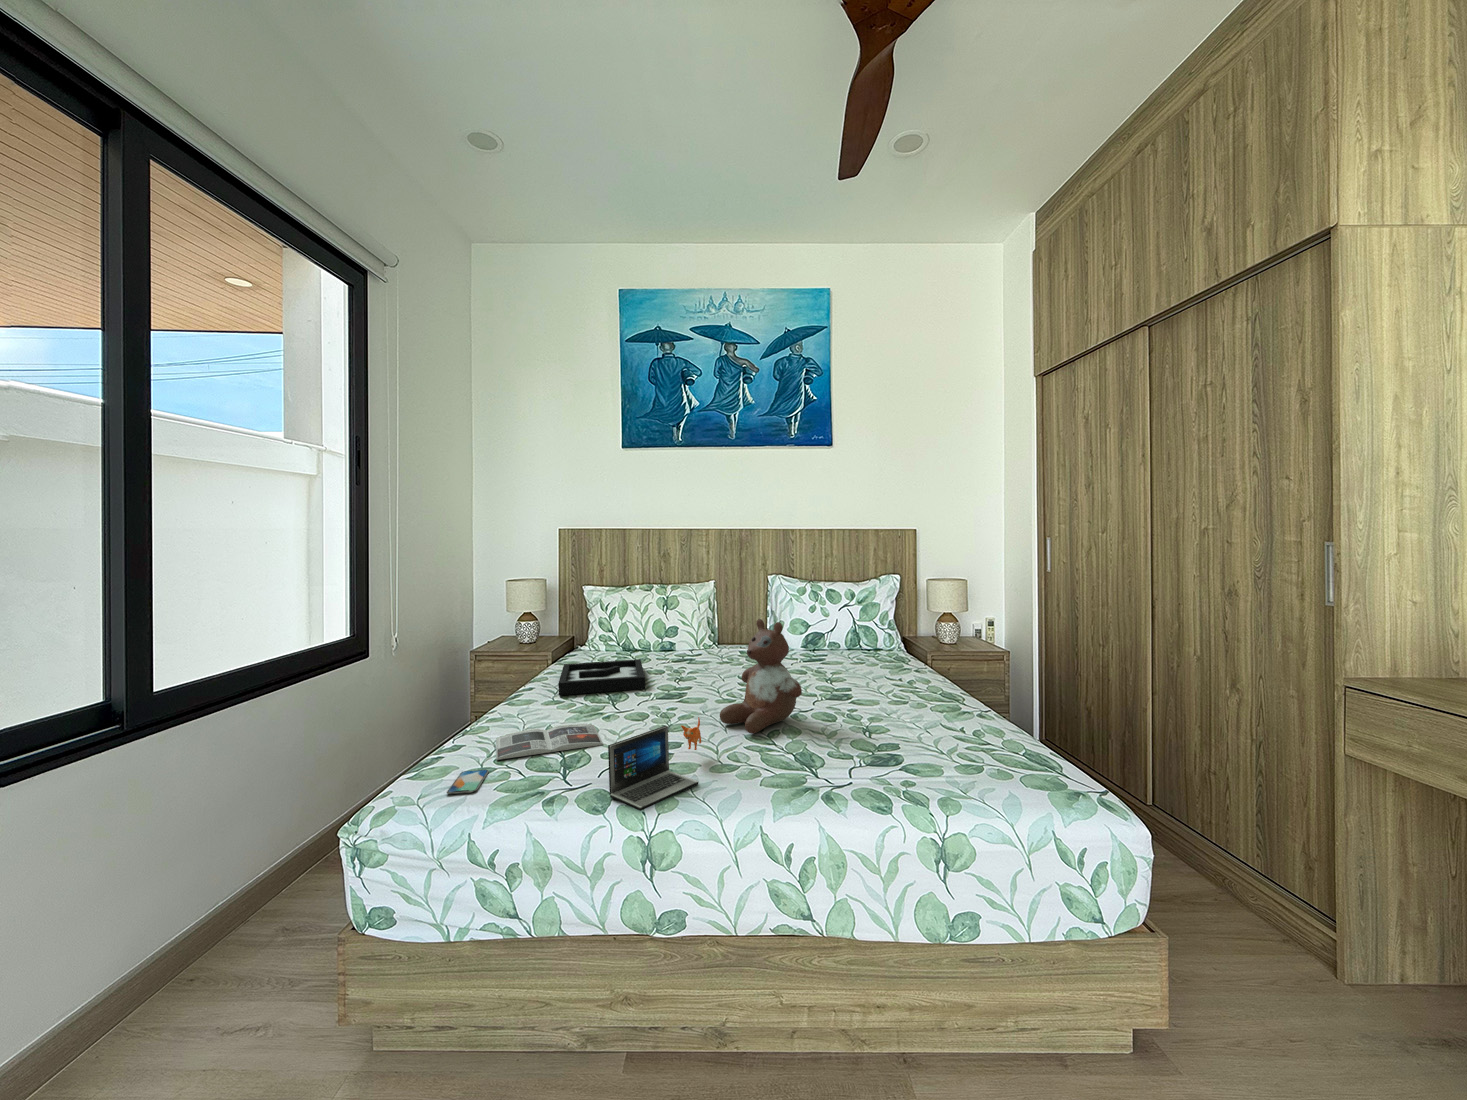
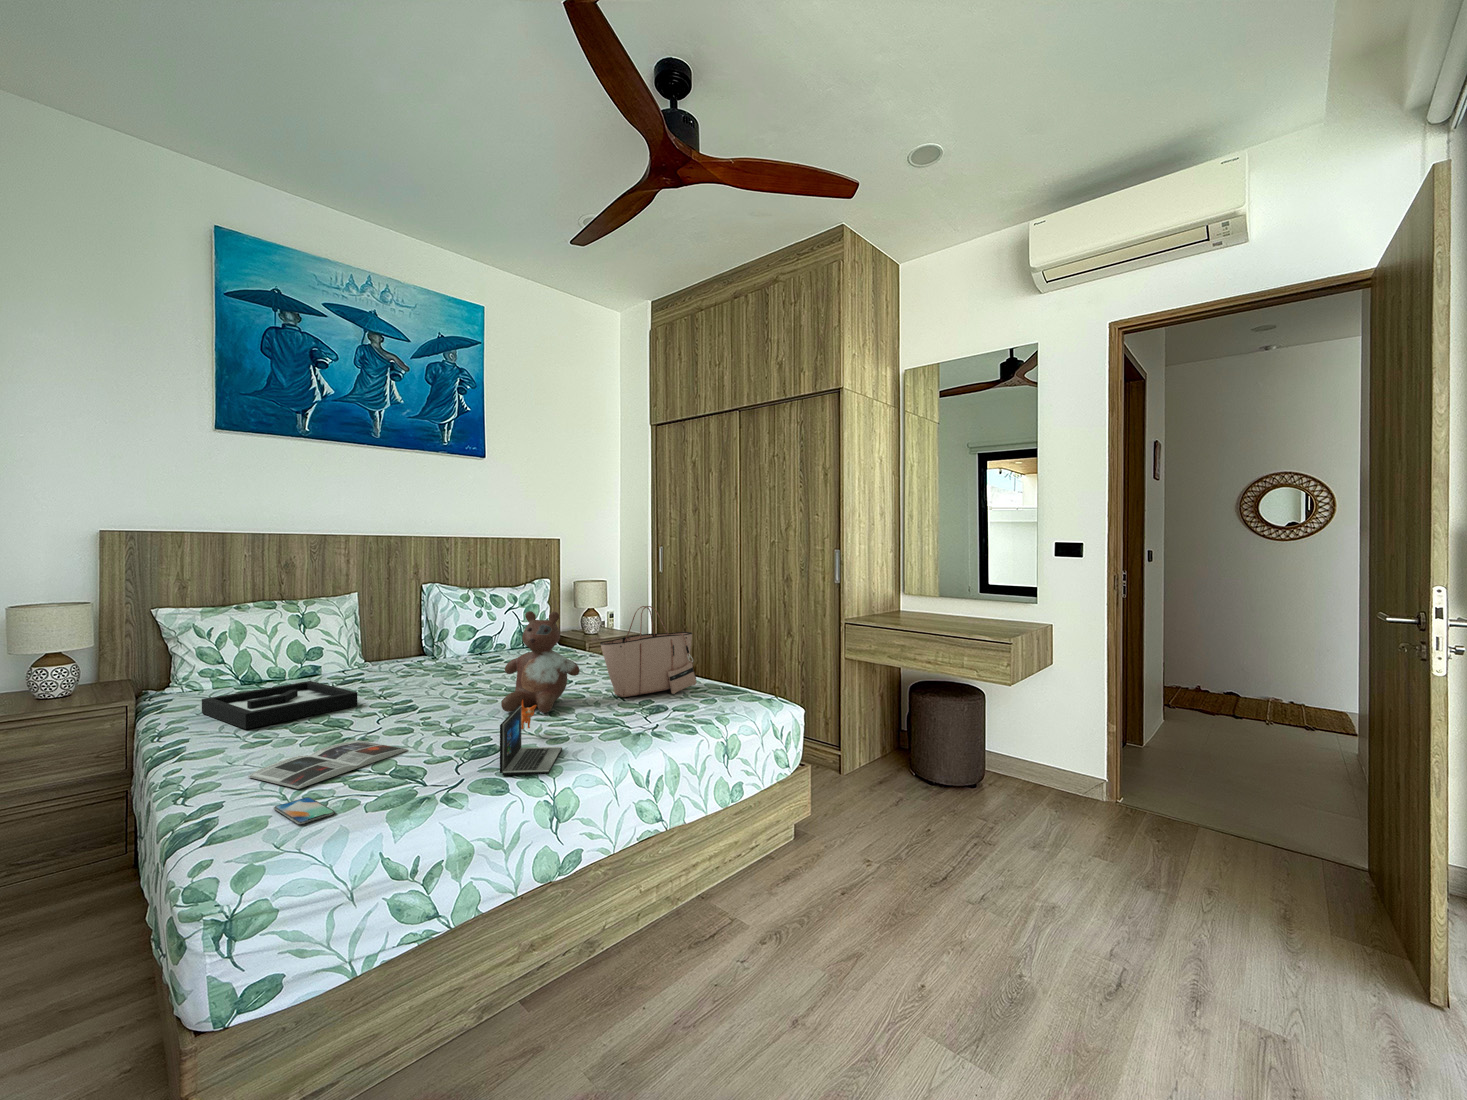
tote bag: none [831,623,959,743] -> present [600,606,697,697]

